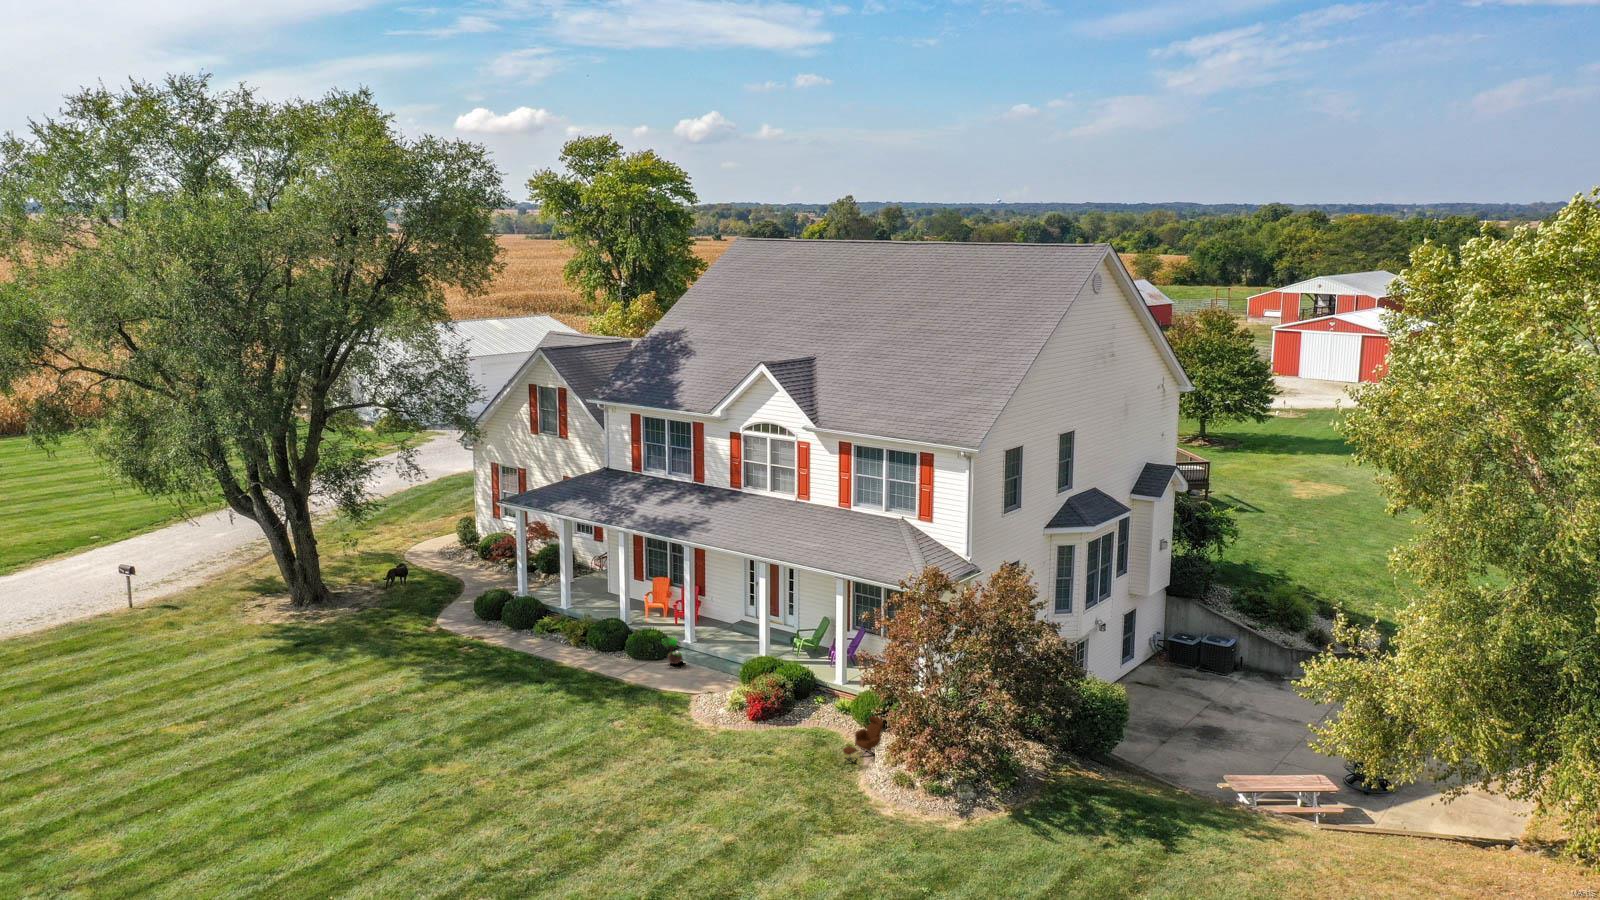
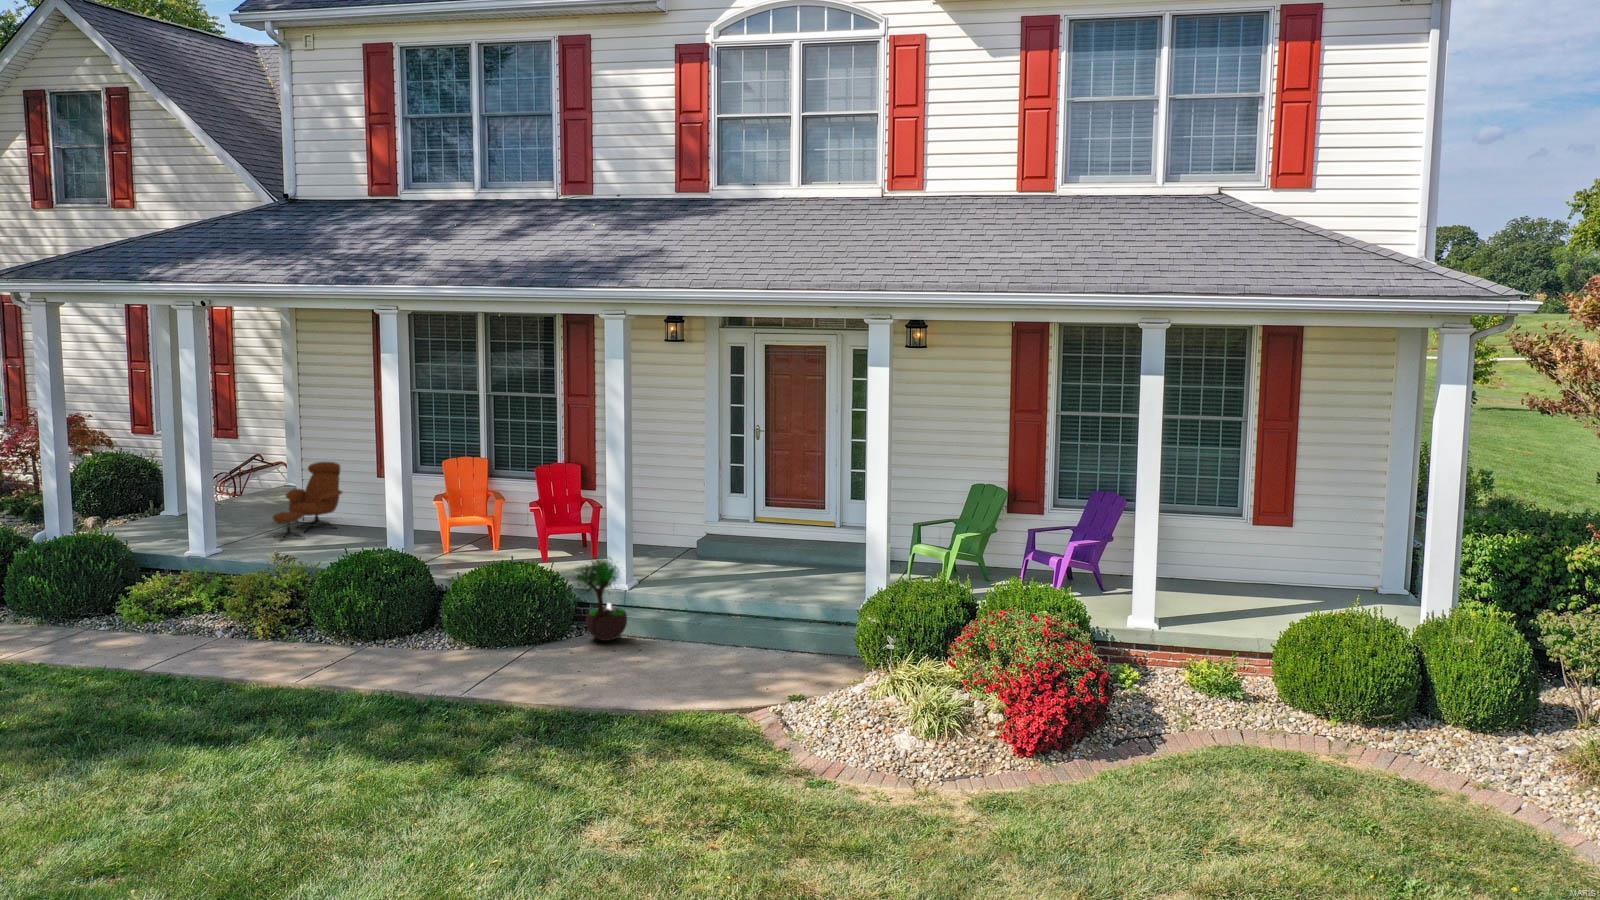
lounge chair: present [843,716,883,762] -> present [273,462,342,539]

